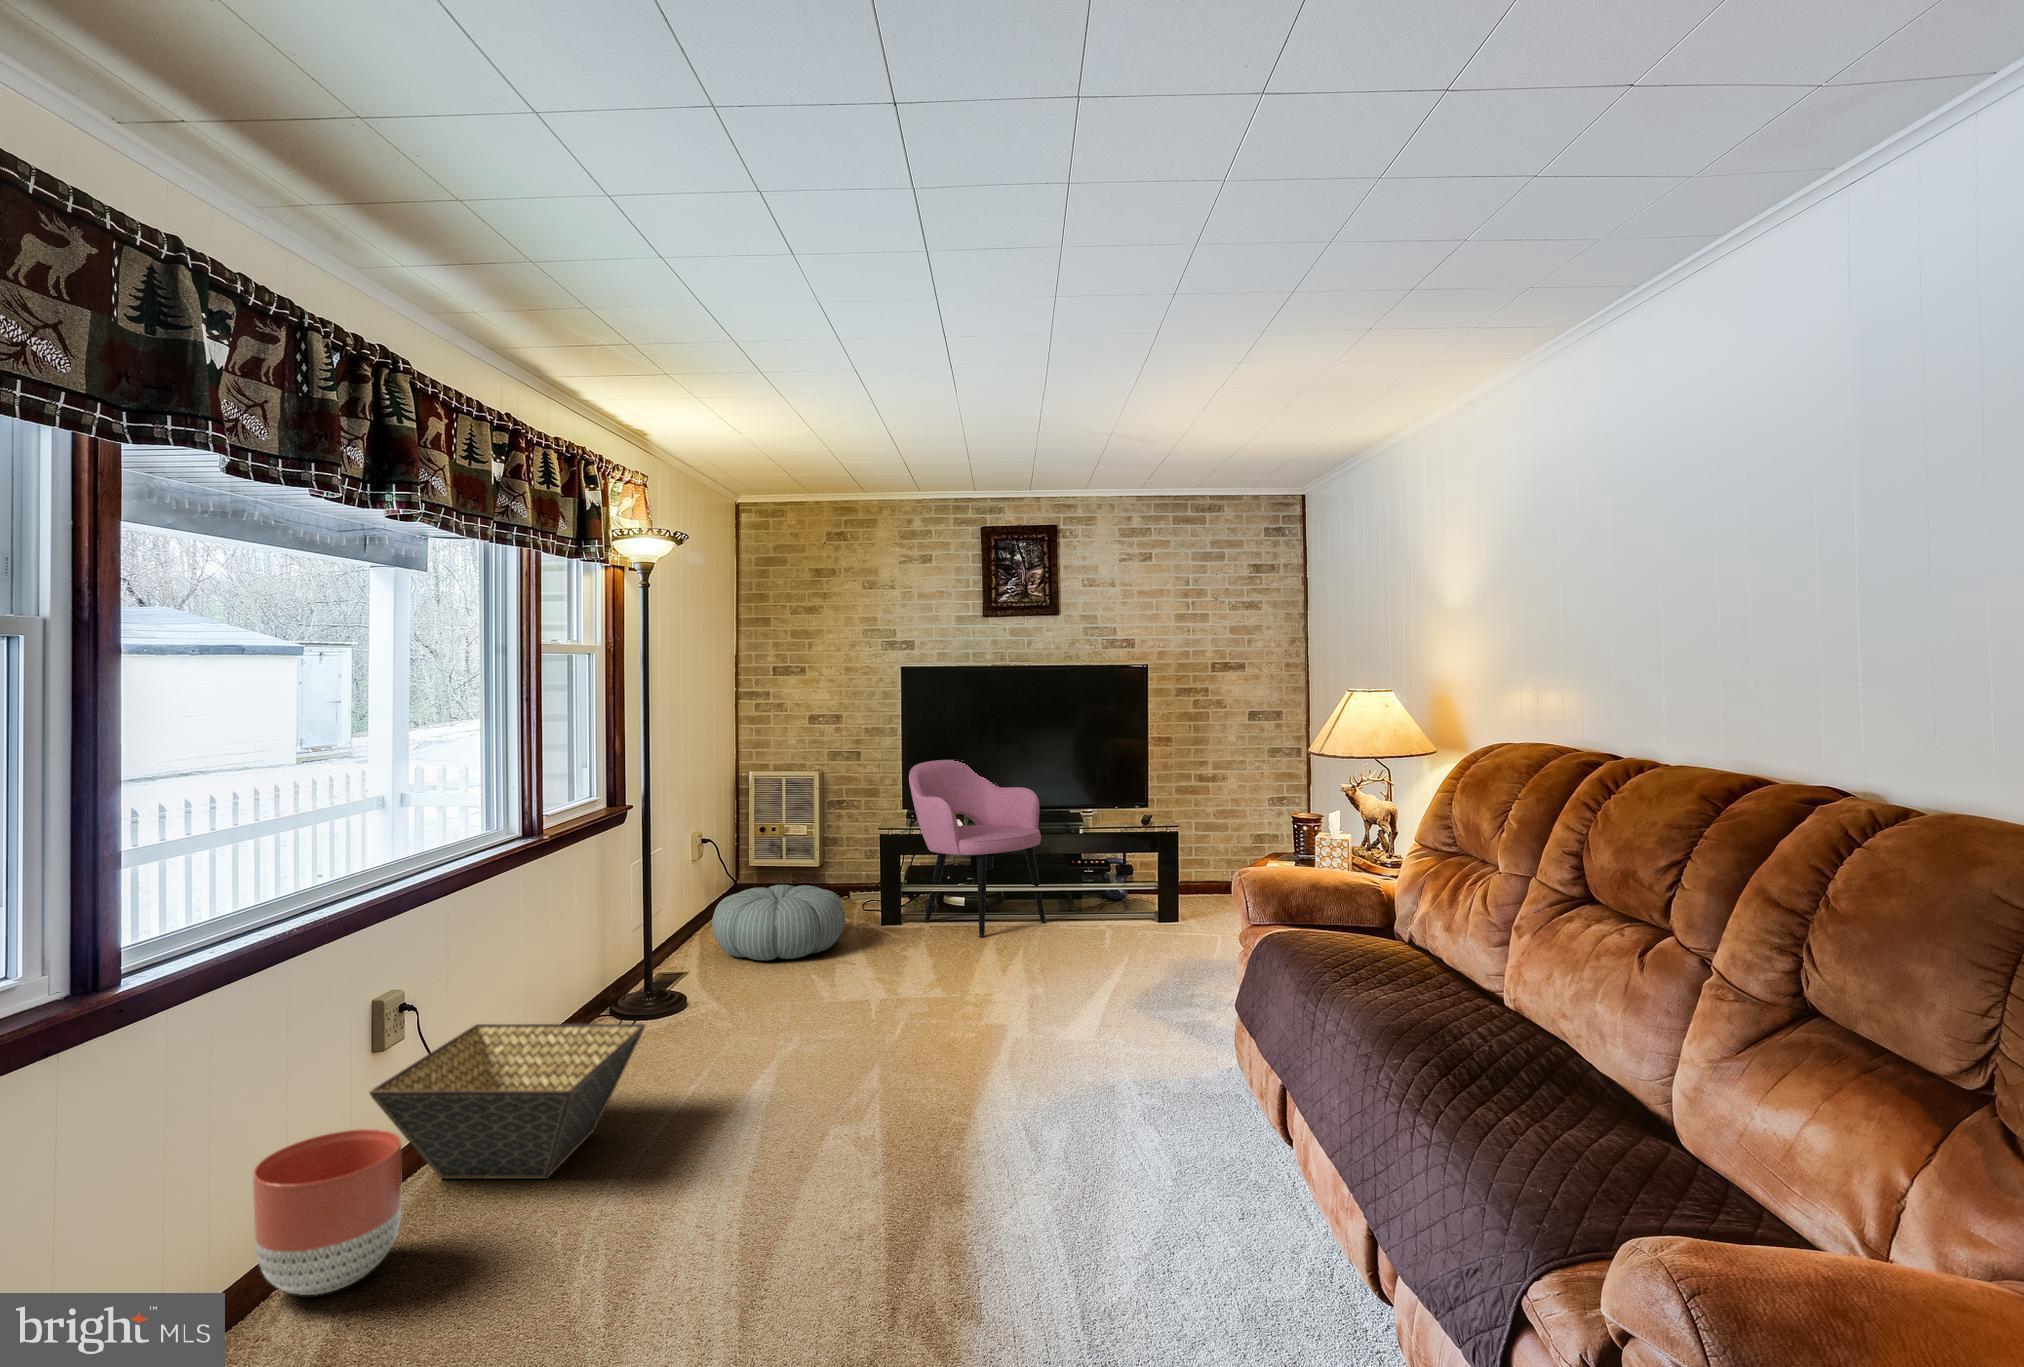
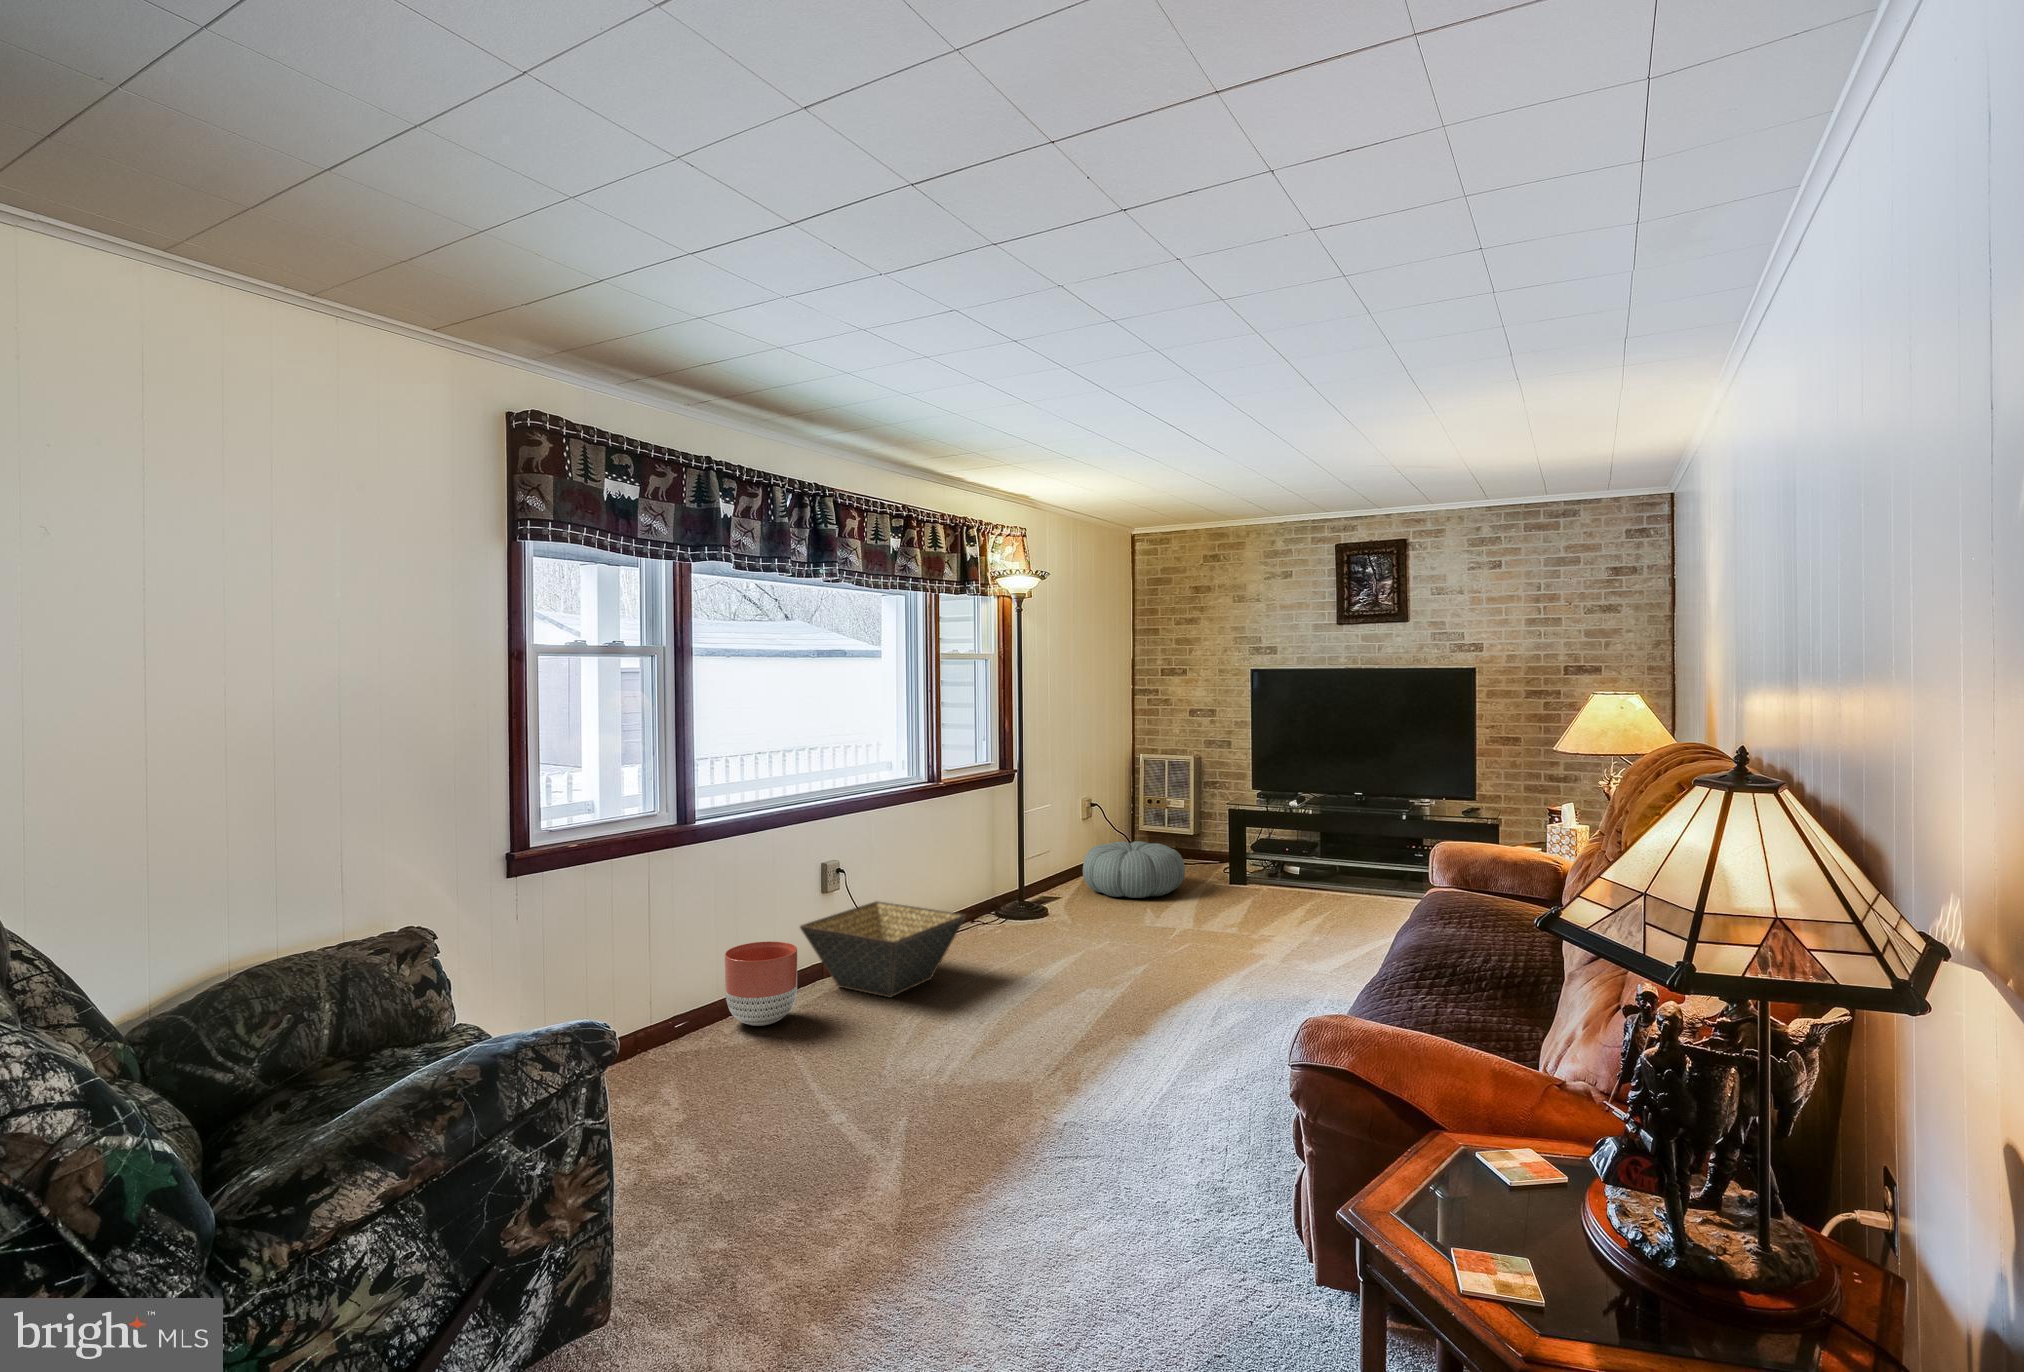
armchair: present [909,760,1046,937] -> none [1251,750,1366,902]

